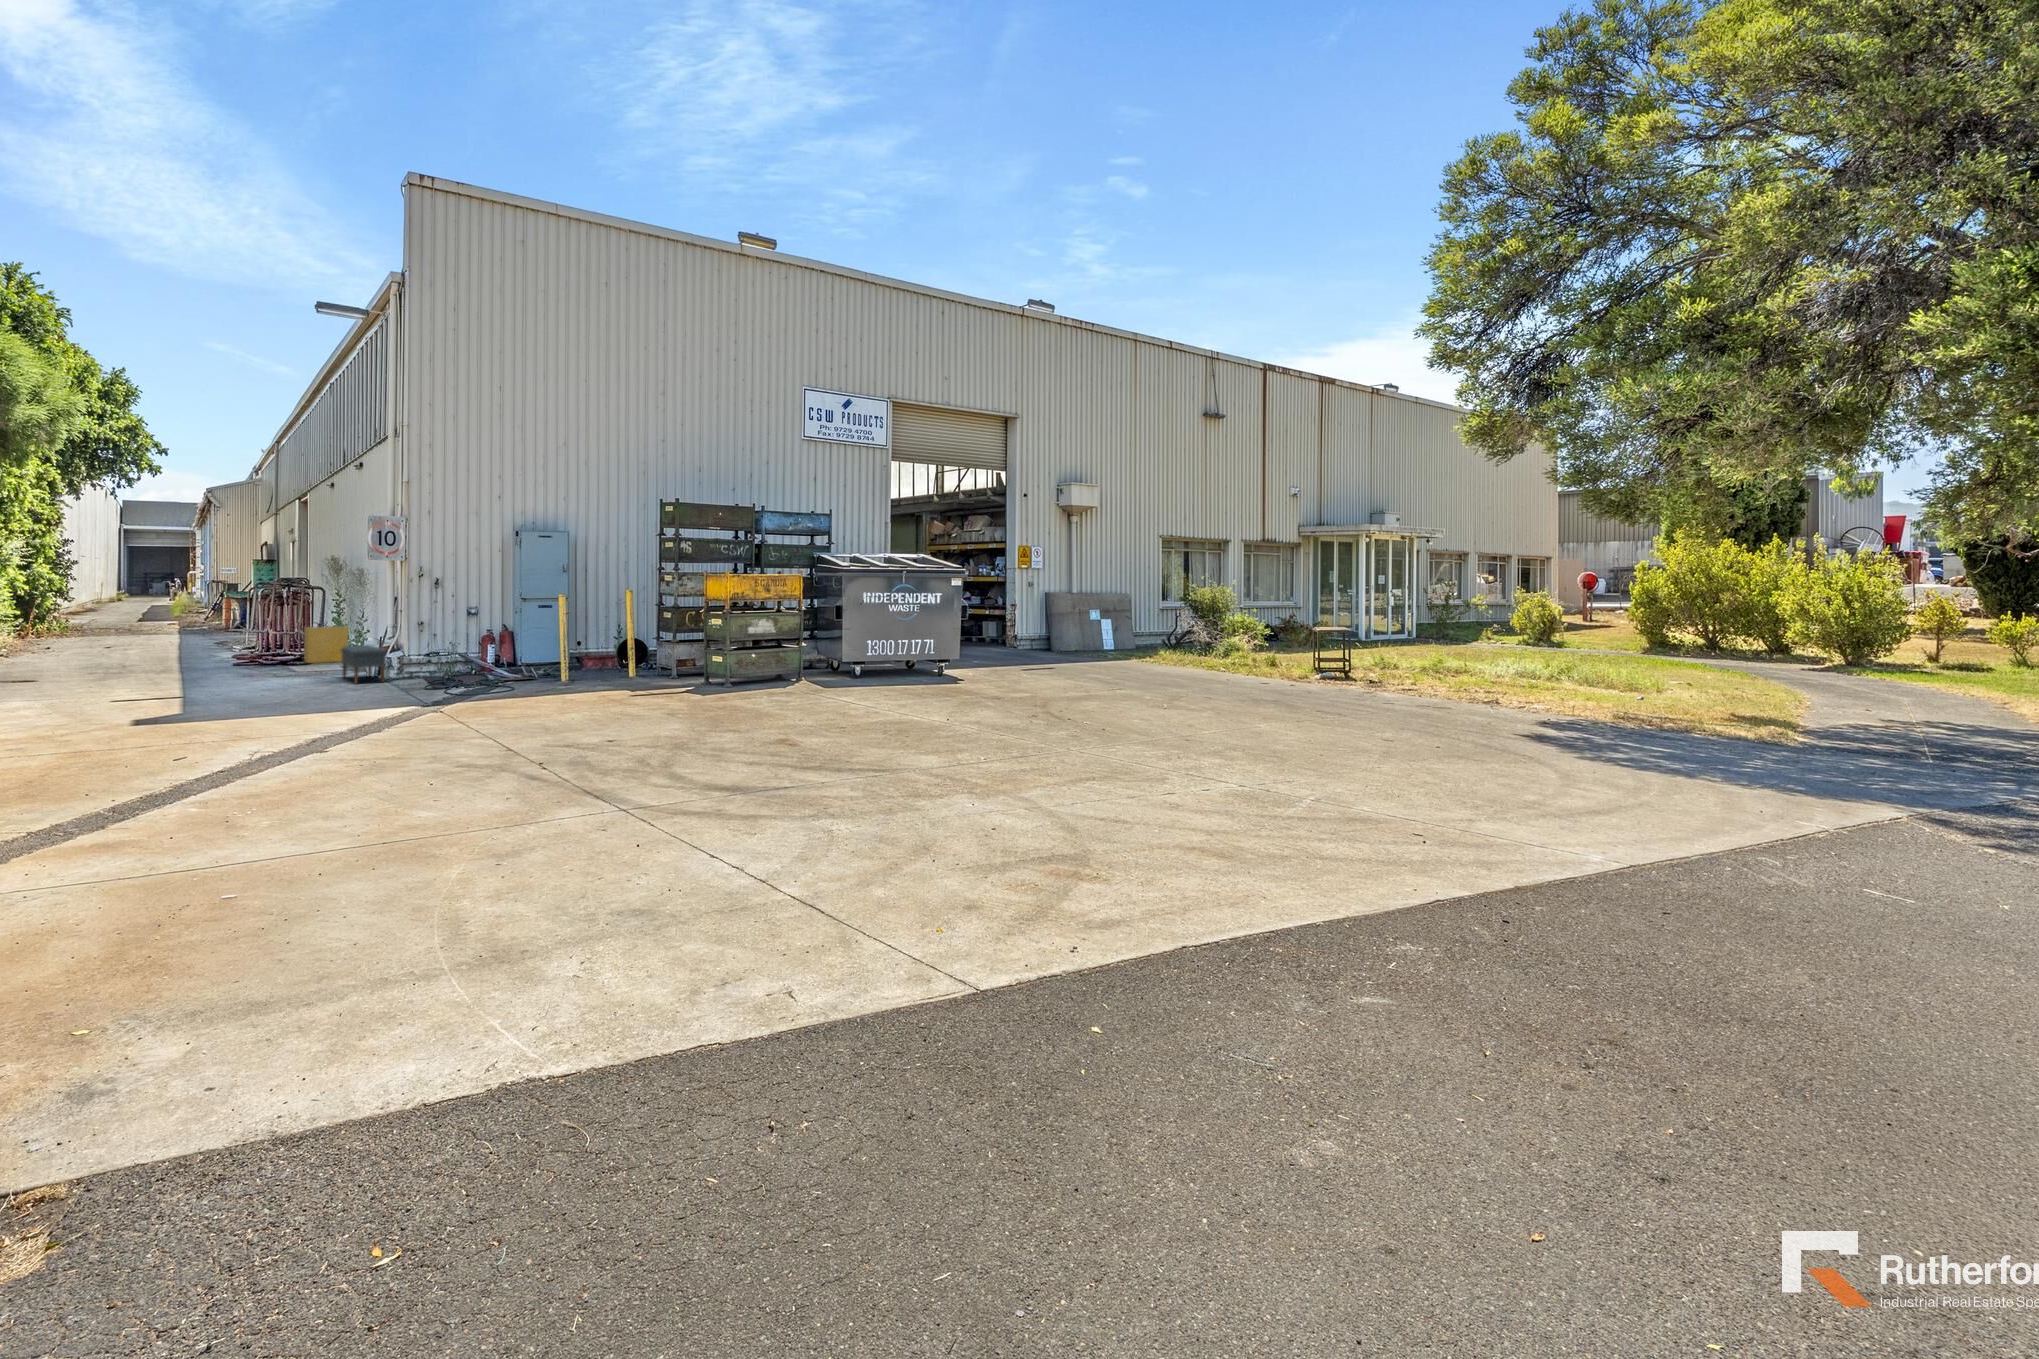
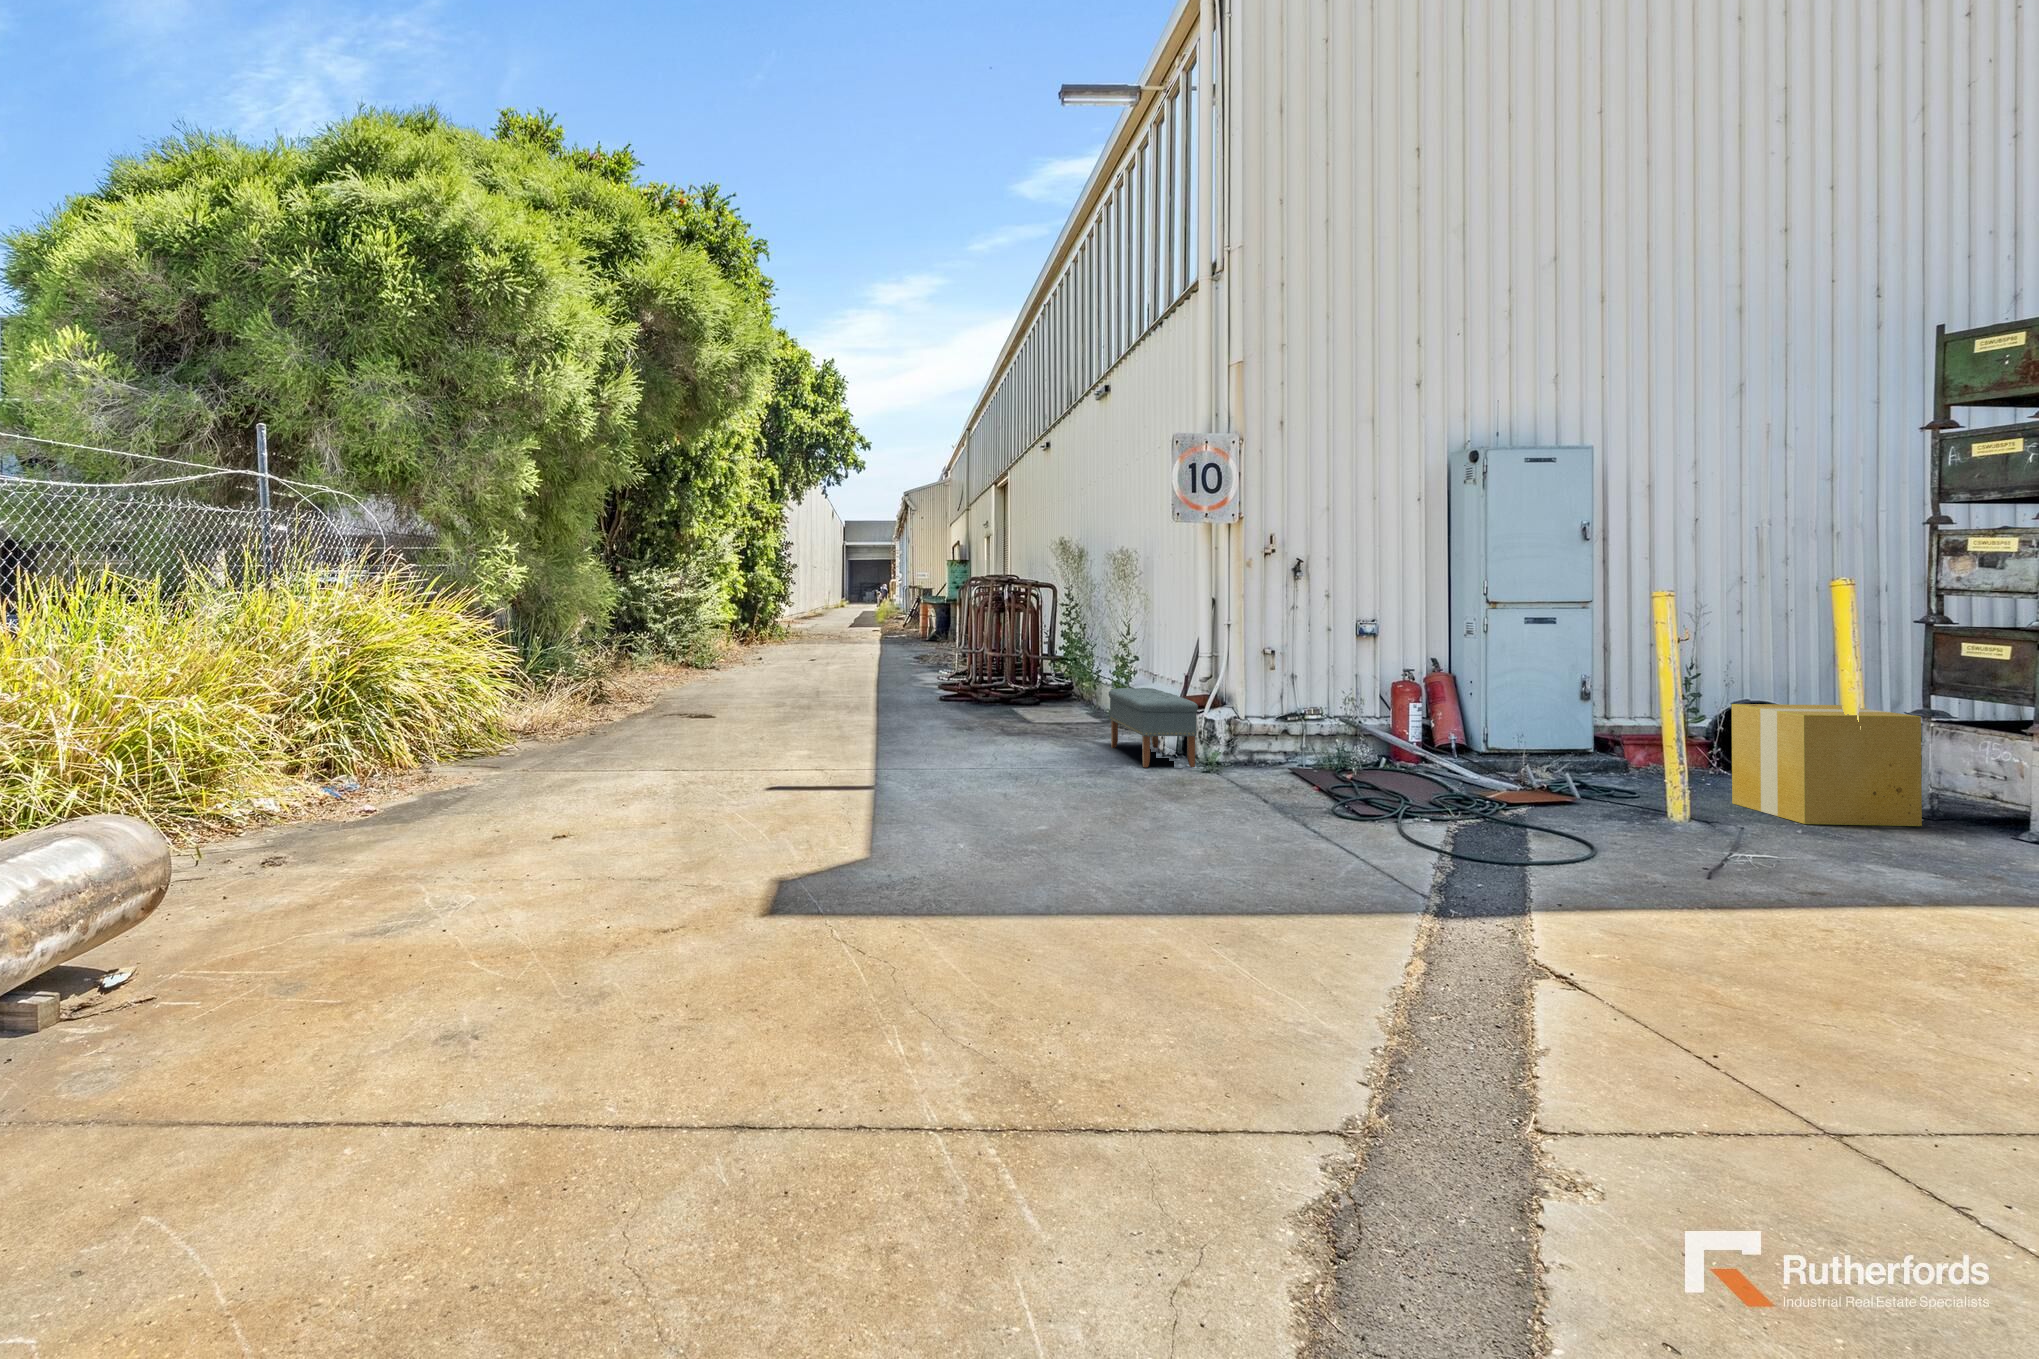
cardboard box: present [304,626,348,663] -> present [1732,704,1922,826]

